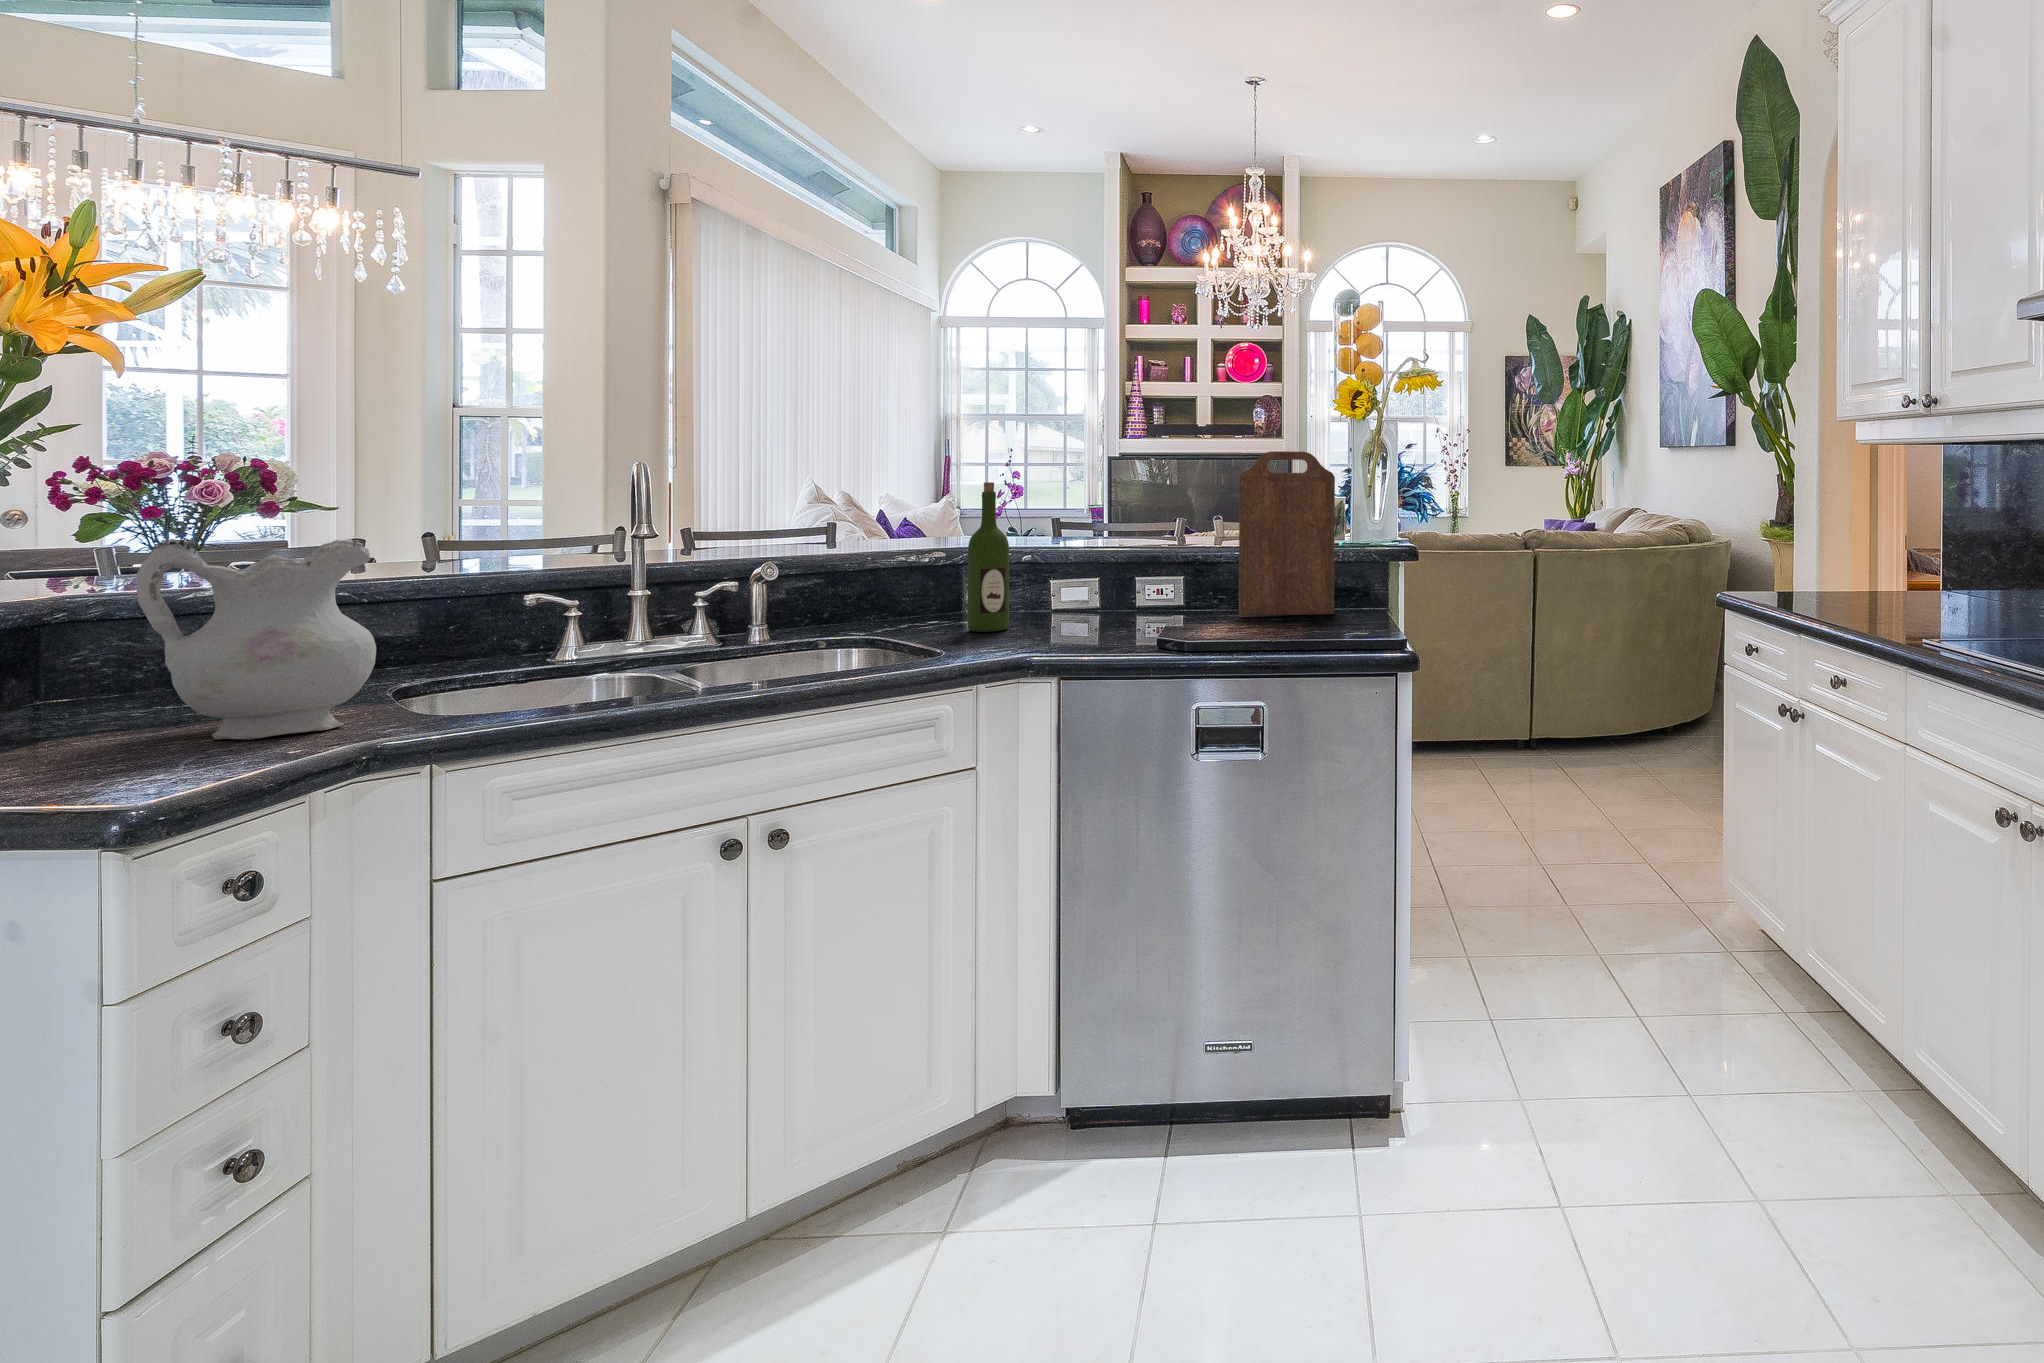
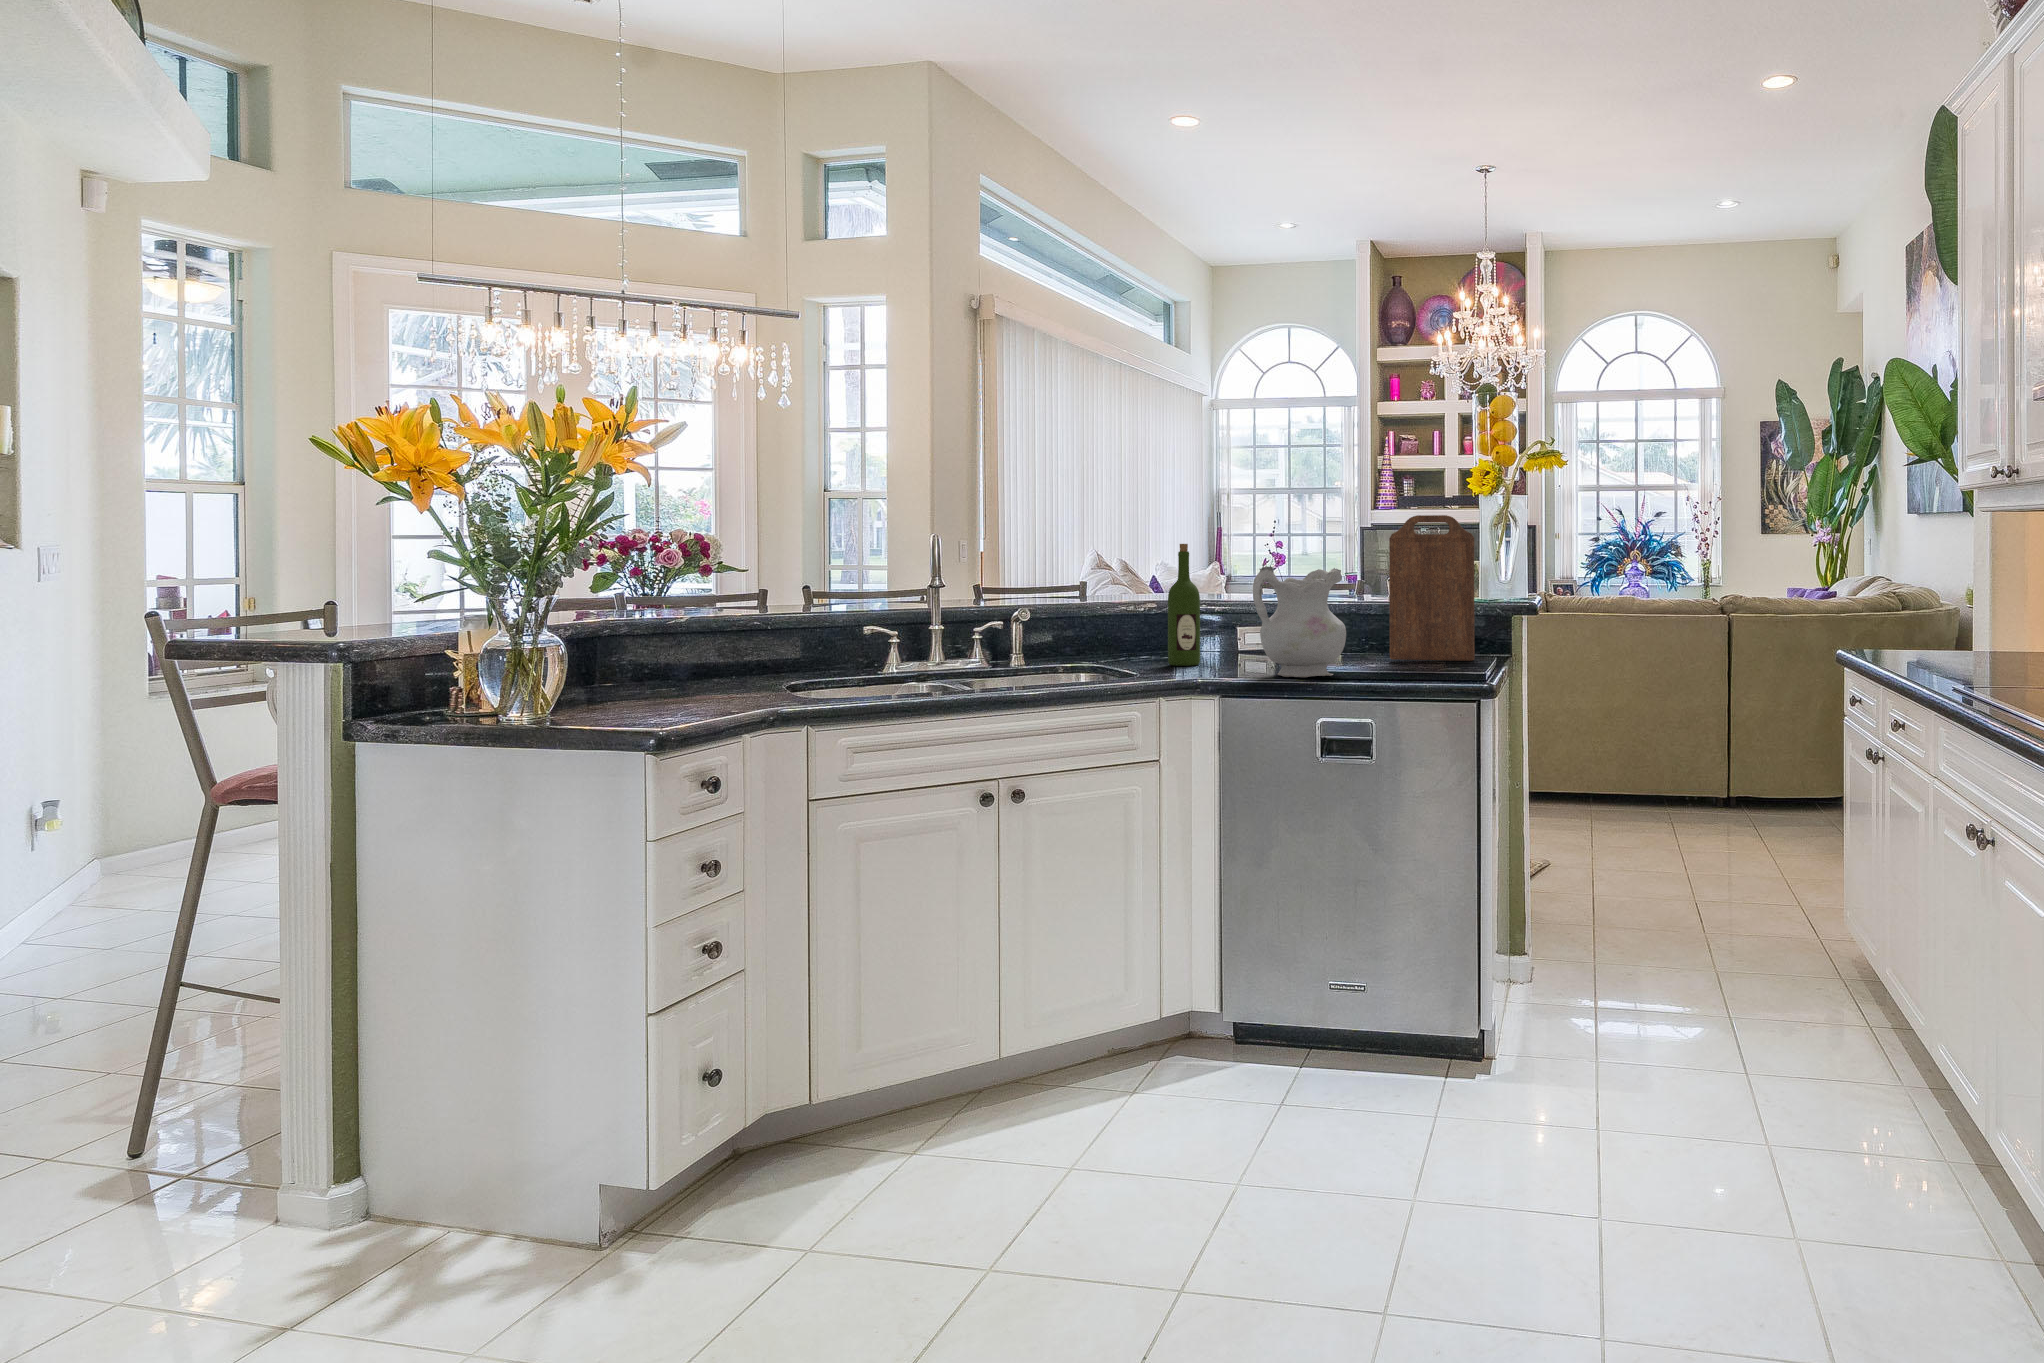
ceramic pitcher: present [137,539,376,739] -> present [1252,566,1346,677]

